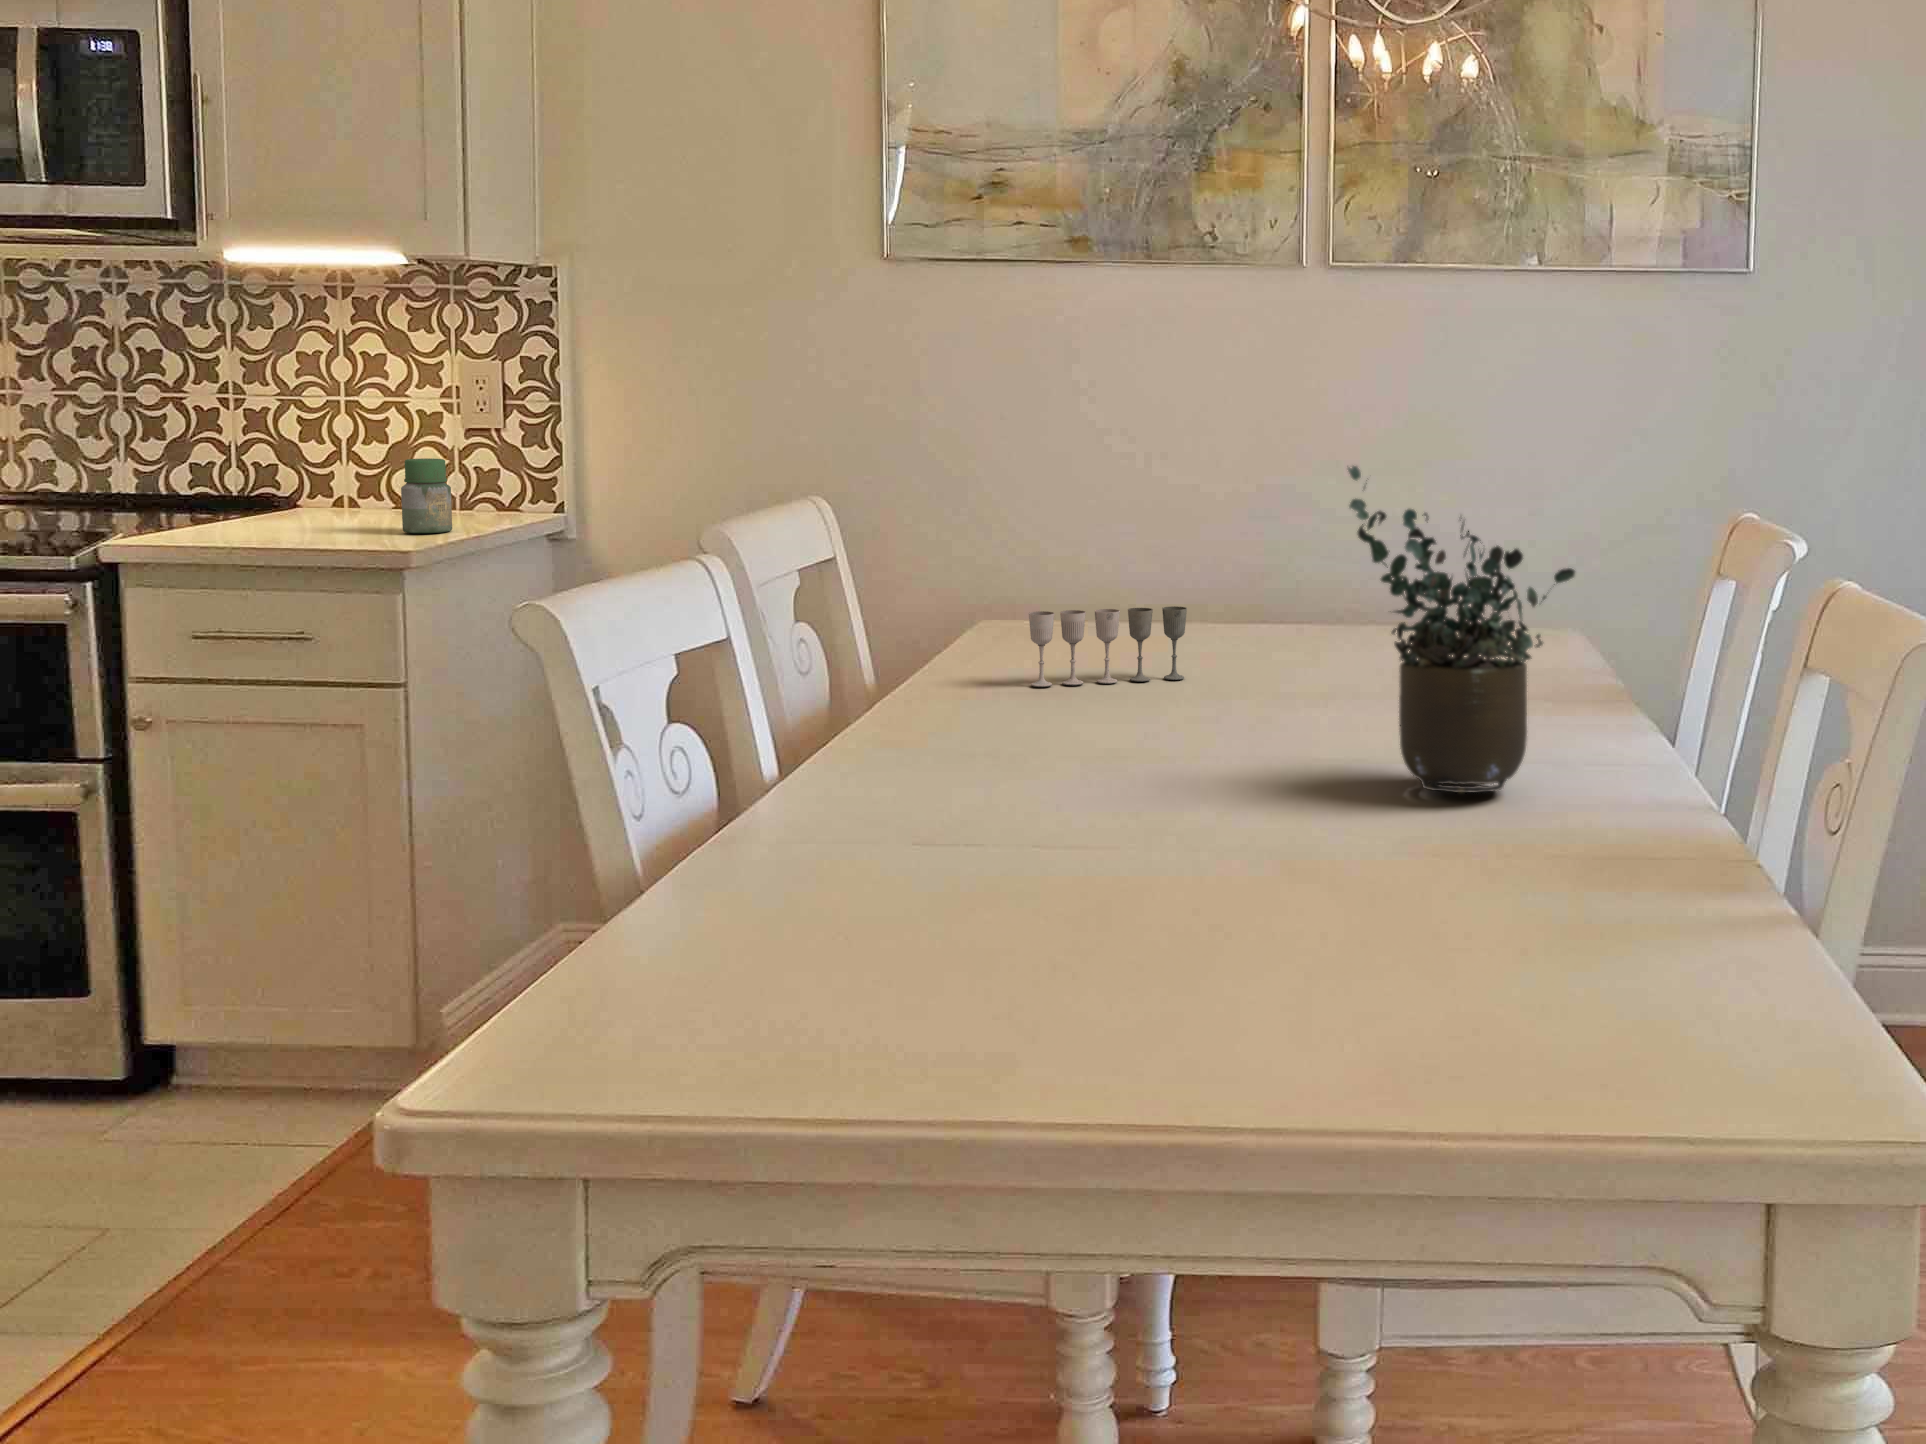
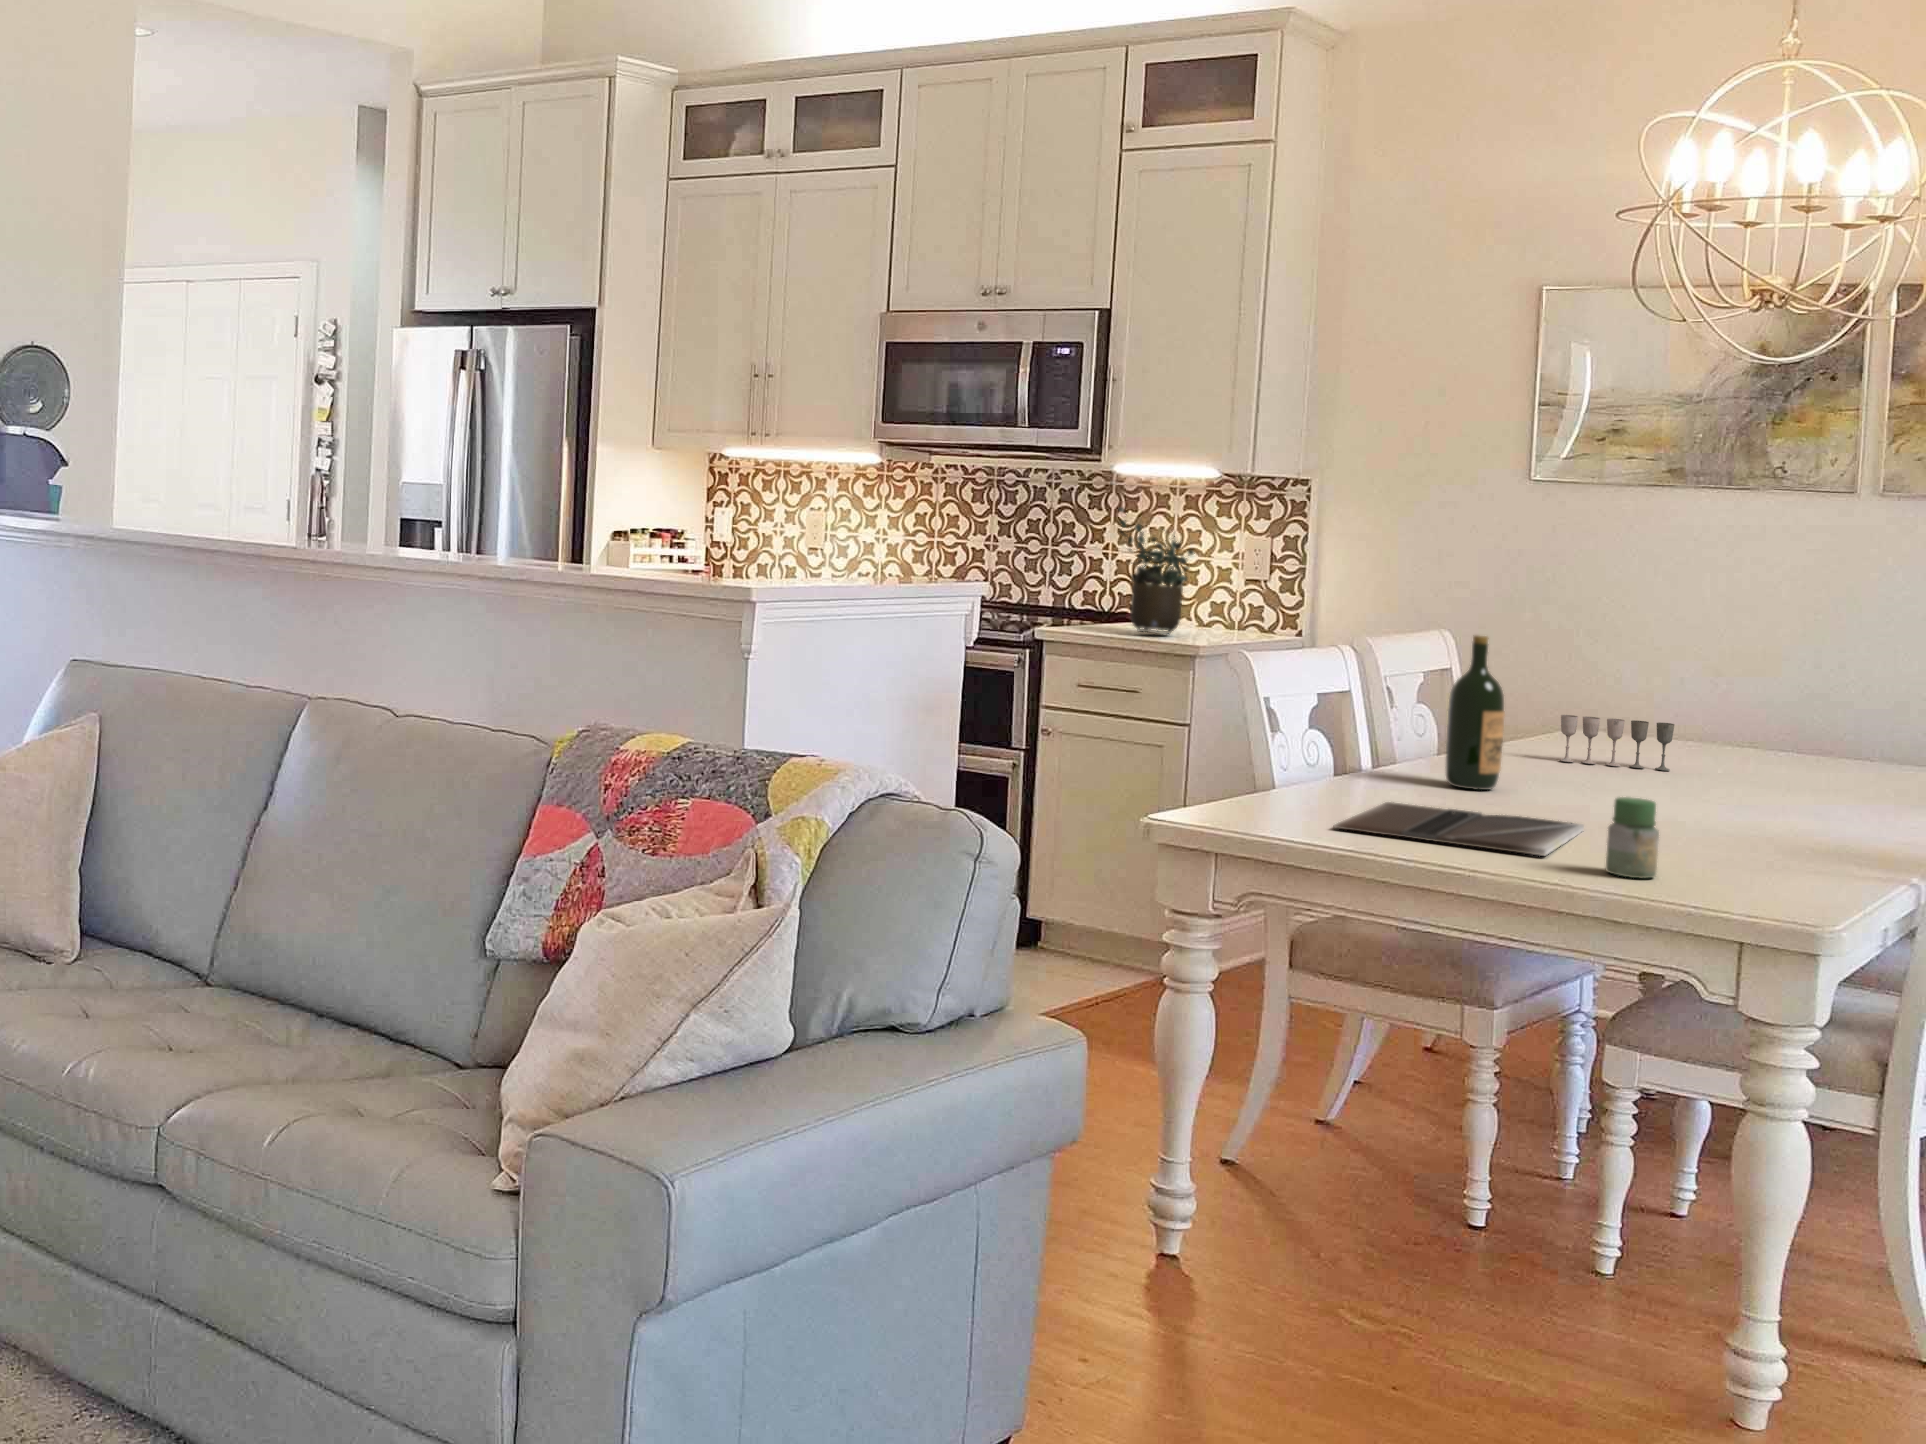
jar: present [401,458,452,533] -> present [1606,797,1659,878]
potted plant: present [1348,466,1575,793] -> present [1119,508,1195,634]
wine bottle: none [910,506,1011,799] -> present [1445,636,1505,790]
laptop: none [780,876,1294,1062] -> present [1334,802,1584,856]

